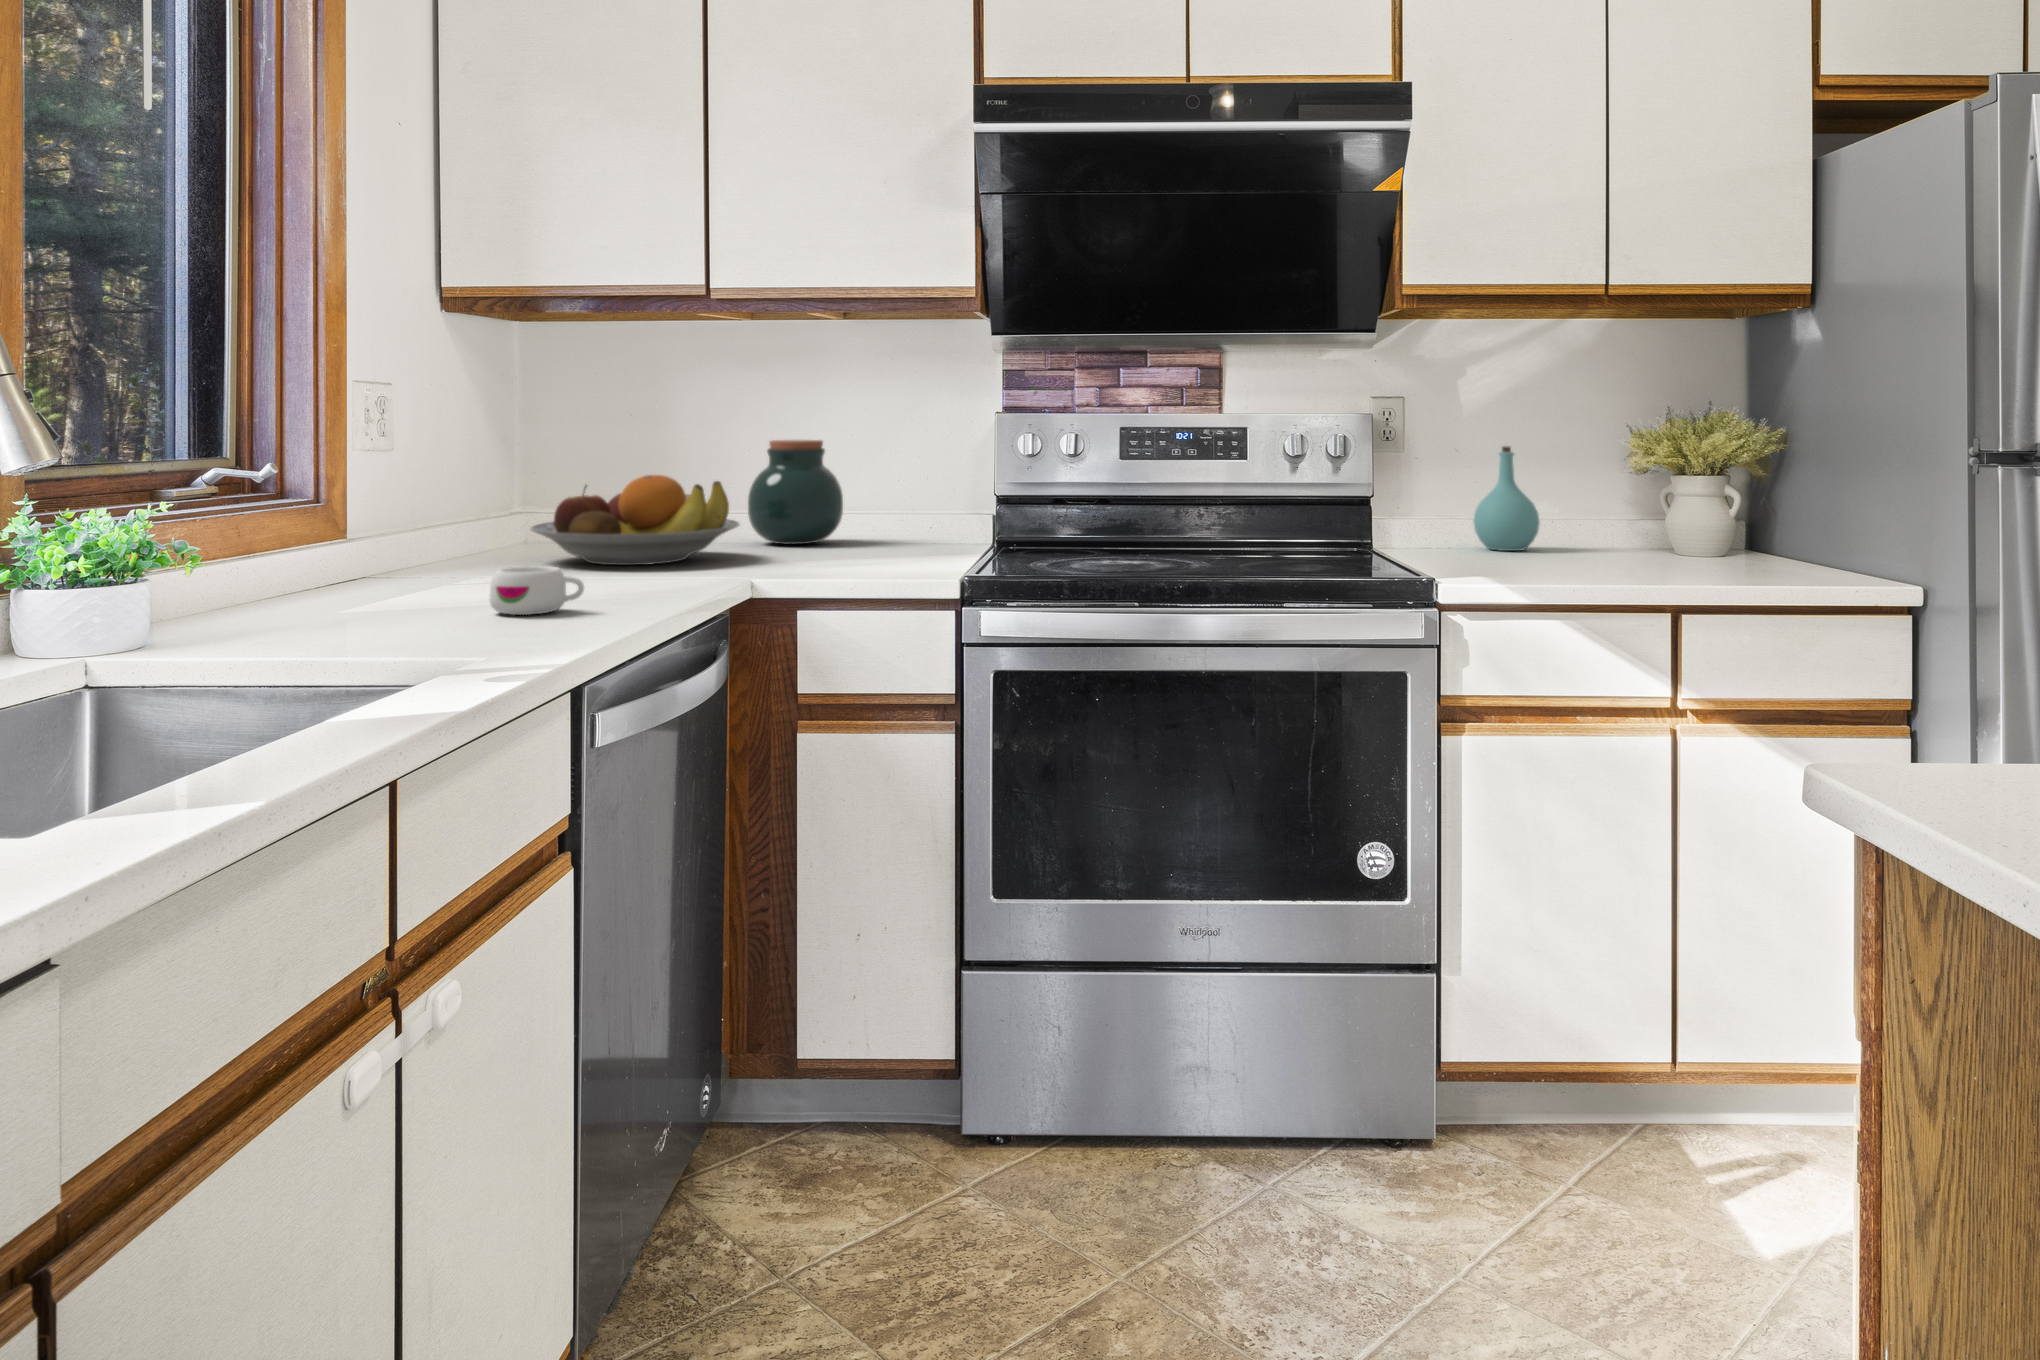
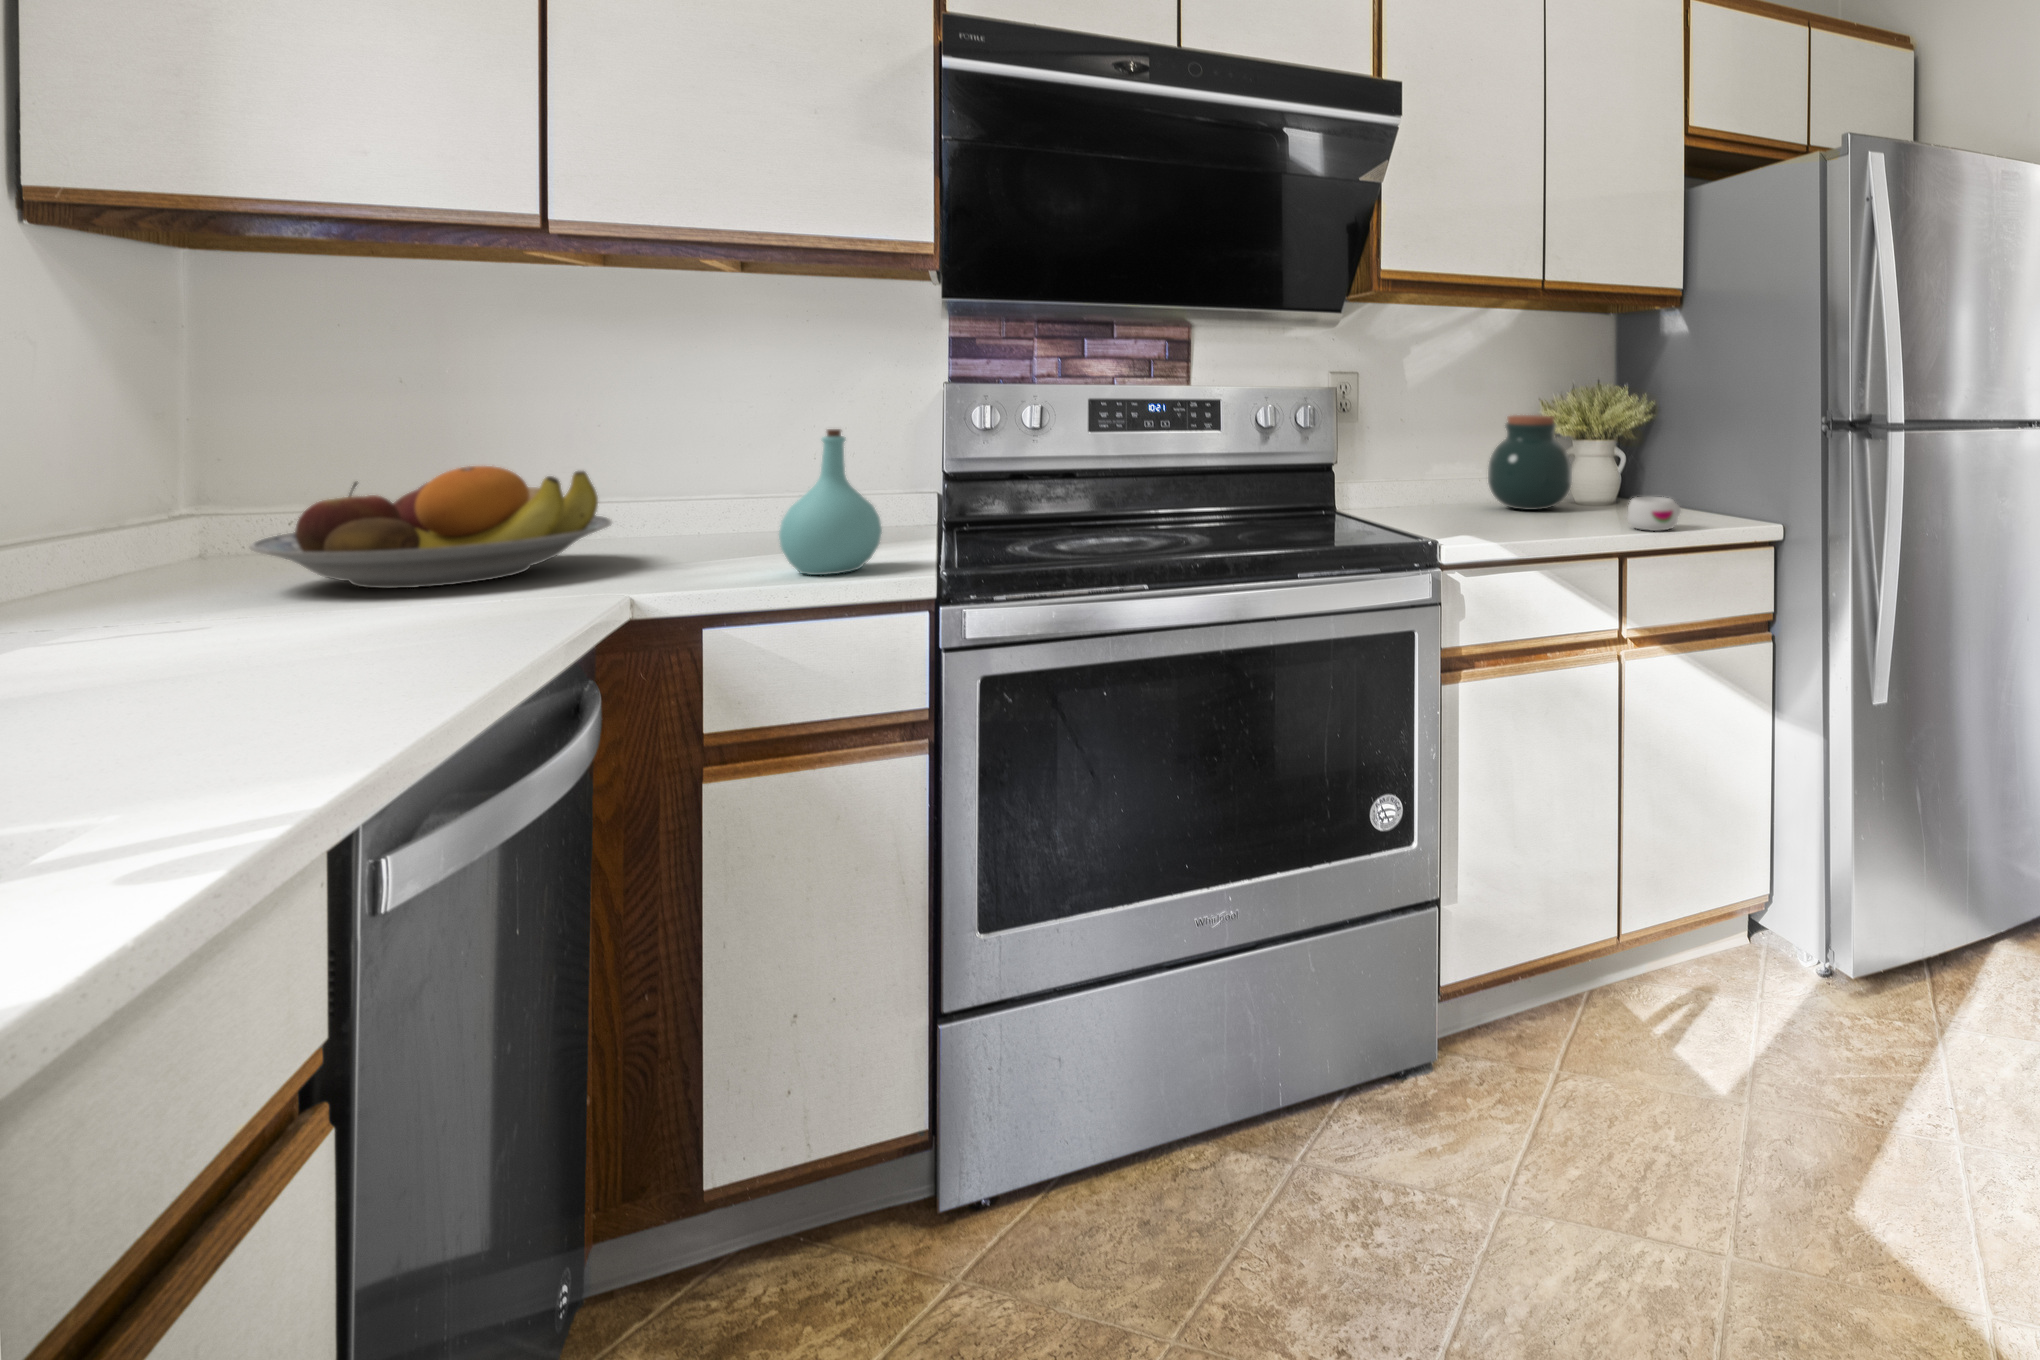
jar: present [748,440,843,544] -> present [1488,415,1572,510]
bottle: present [1473,446,1540,551] -> present [779,429,882,575]
mug: present [490,566,584,615] -> present [1627,497,1681,531]

